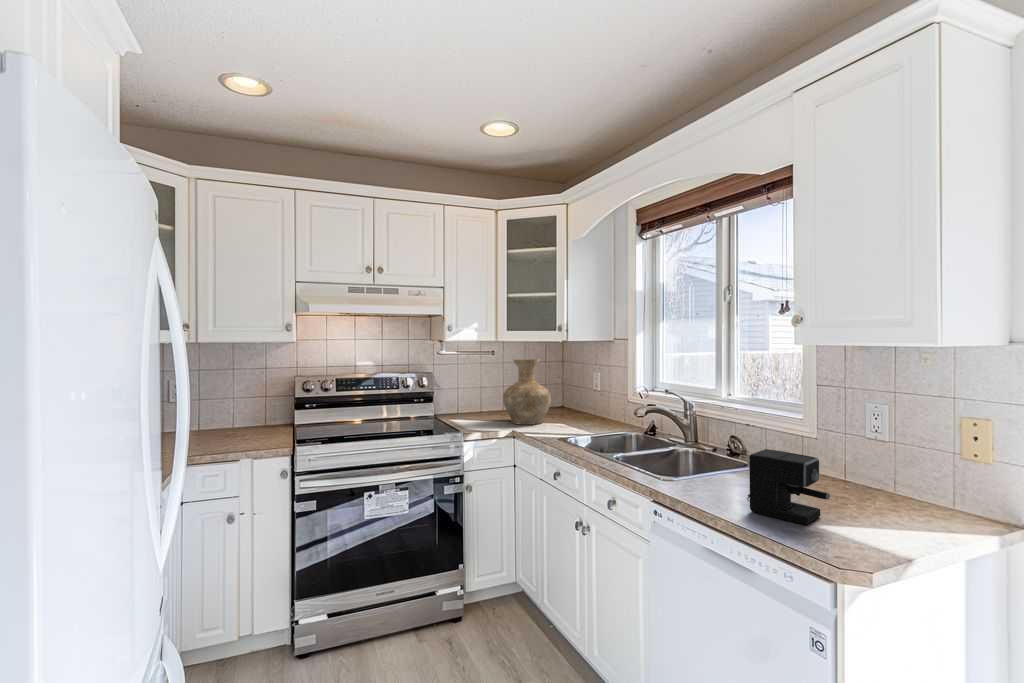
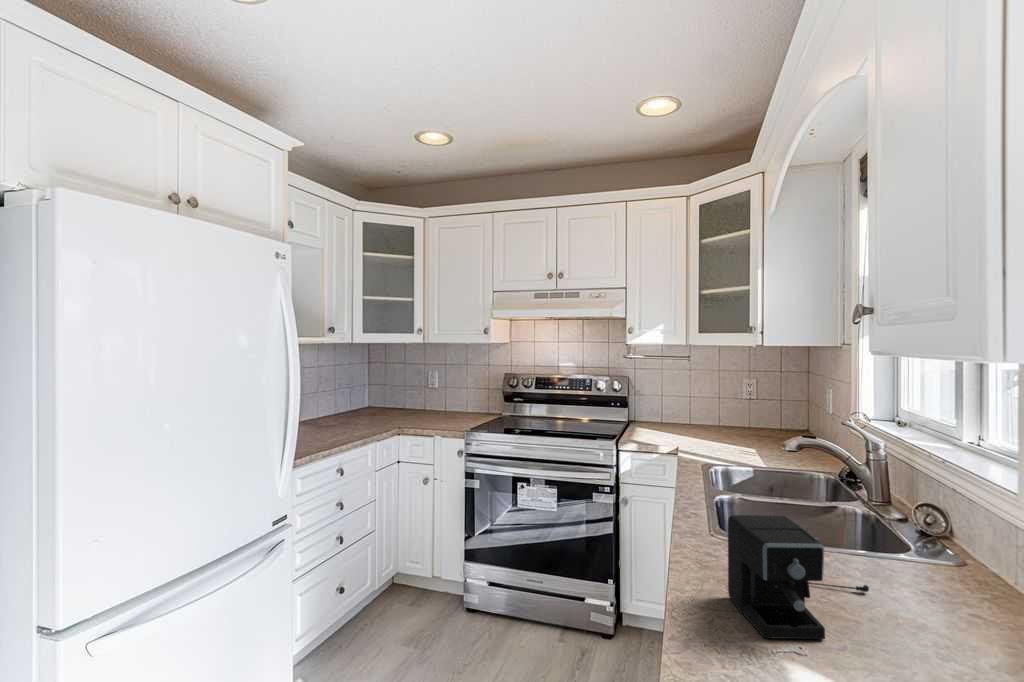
vase: present [503,359,551,425] -> none [687,366,749,446]

